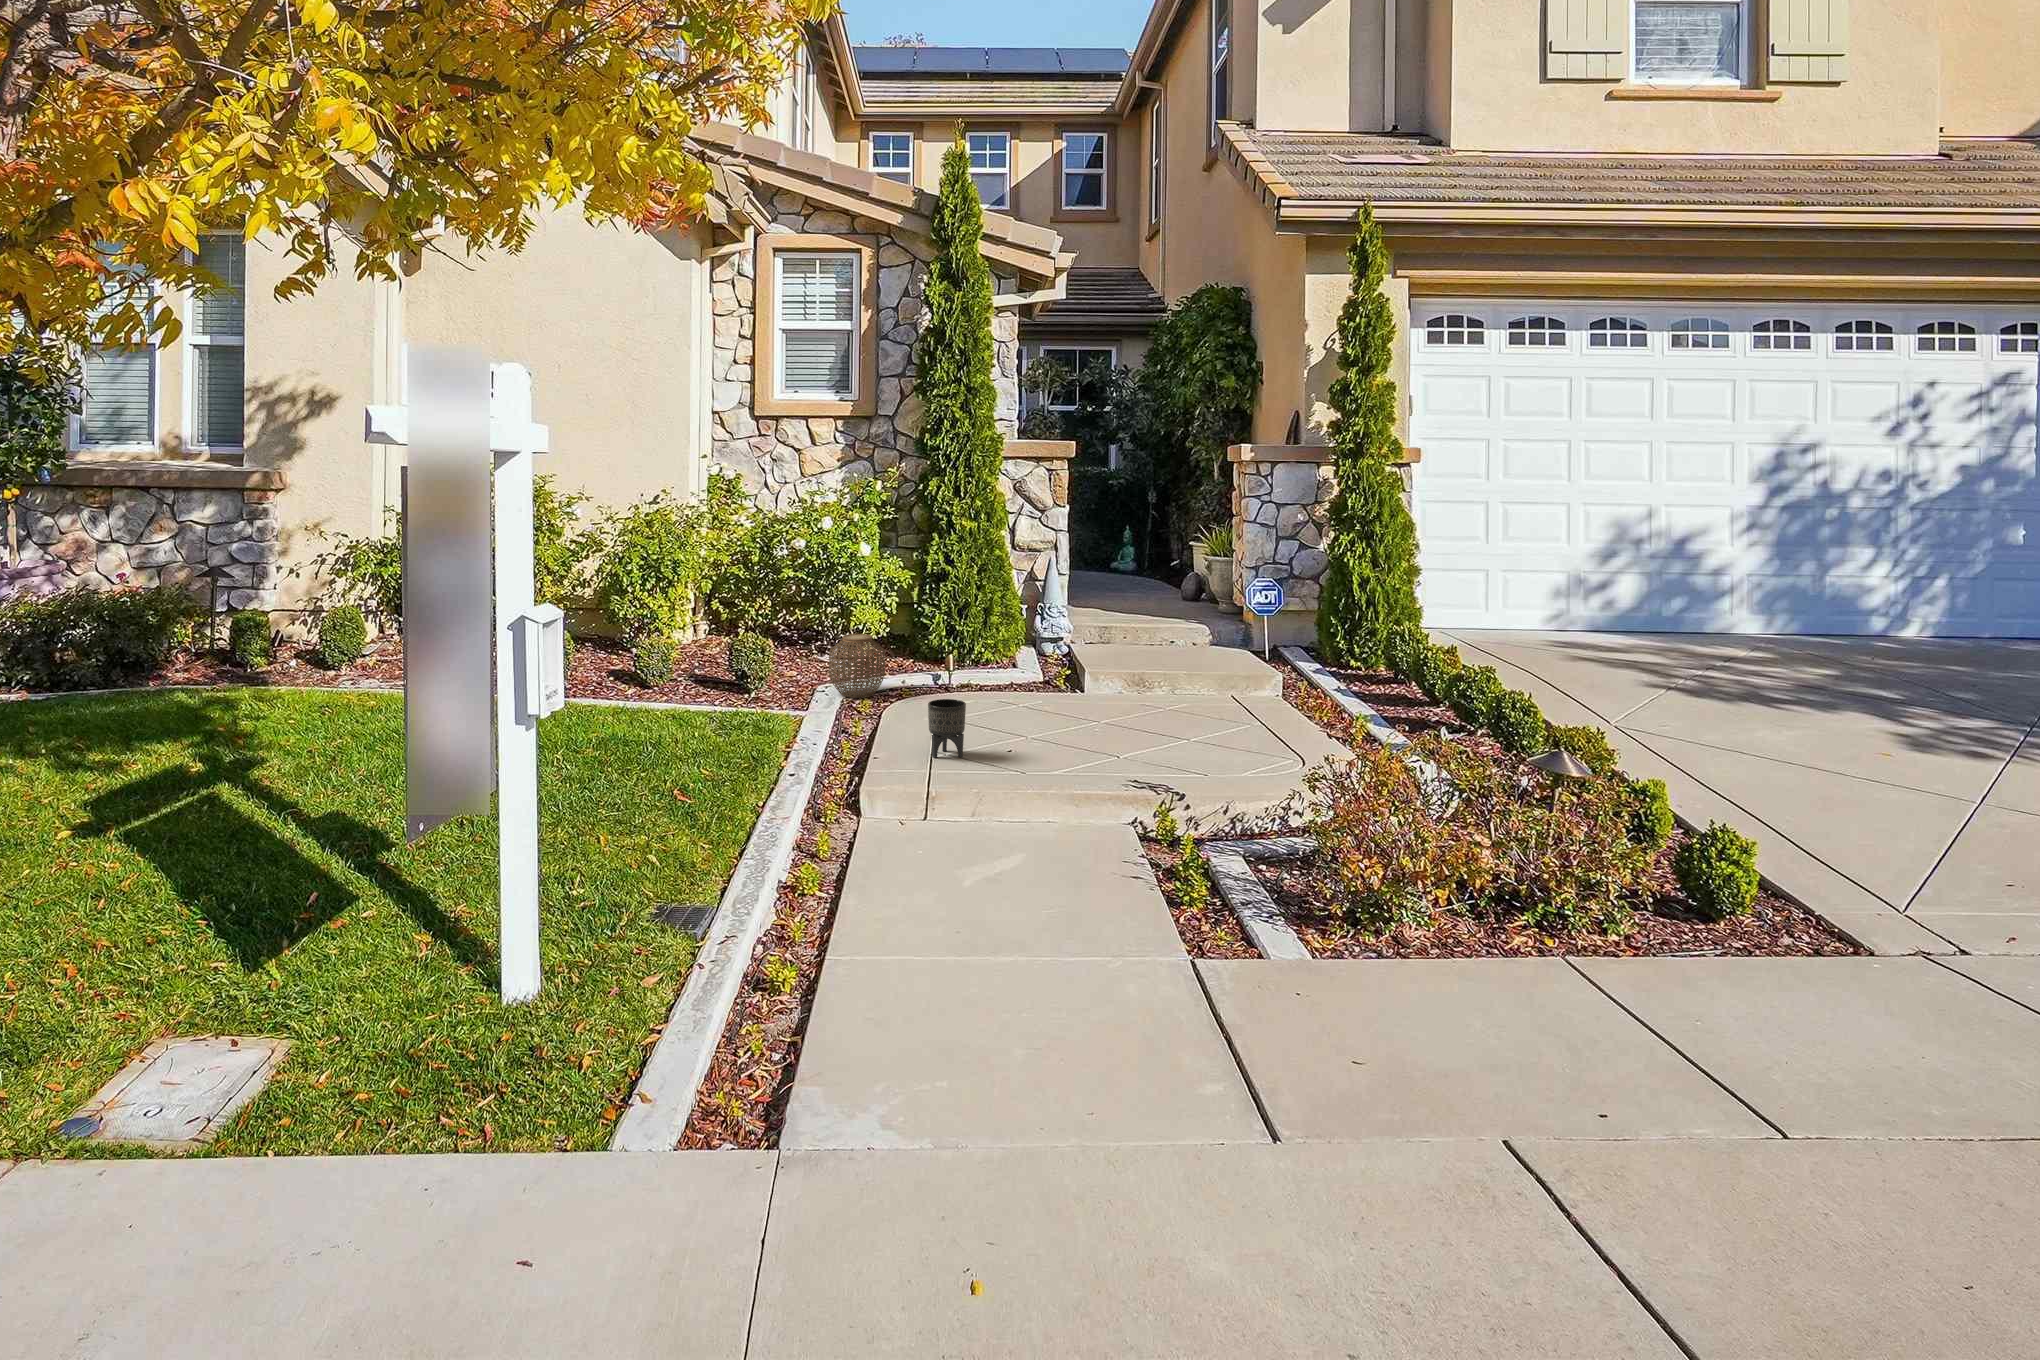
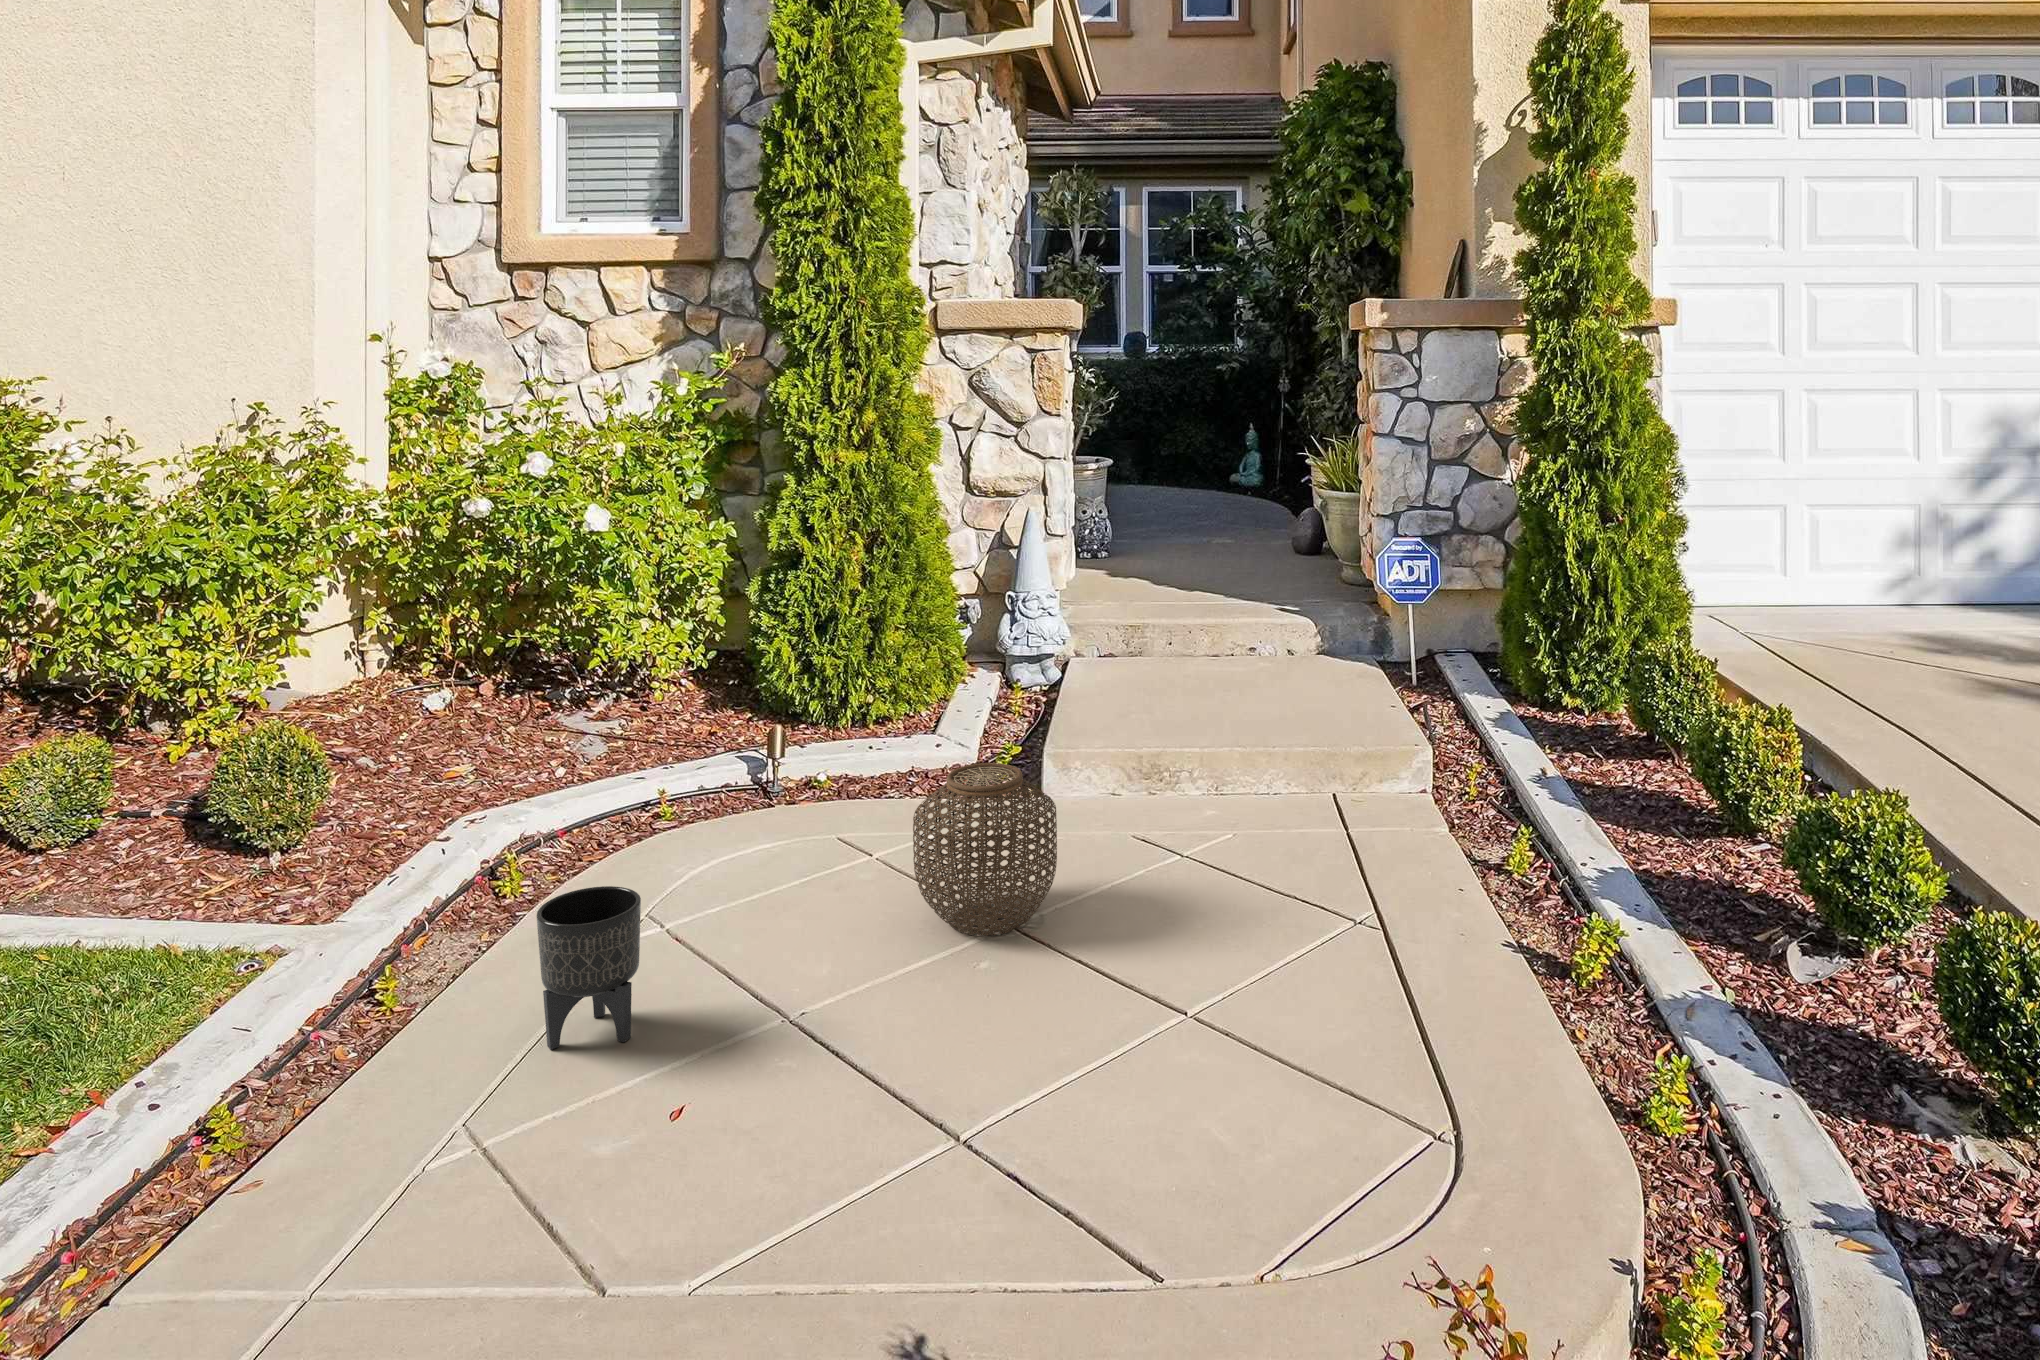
woven basket: present [829,634,885,698] -> present [913,763,1057,936]

